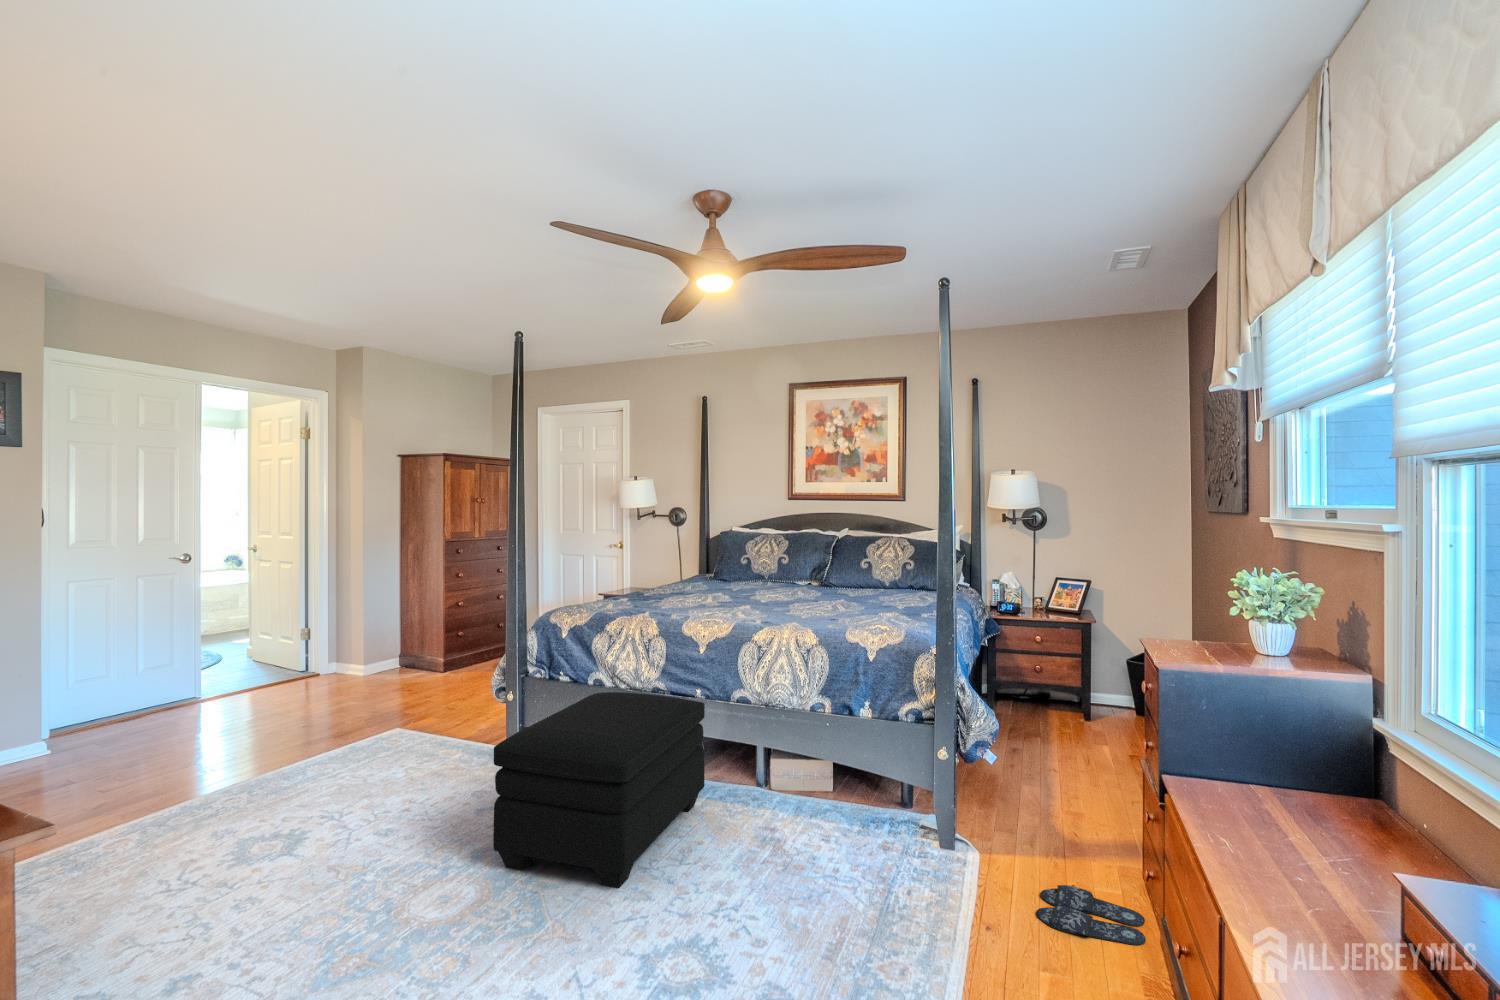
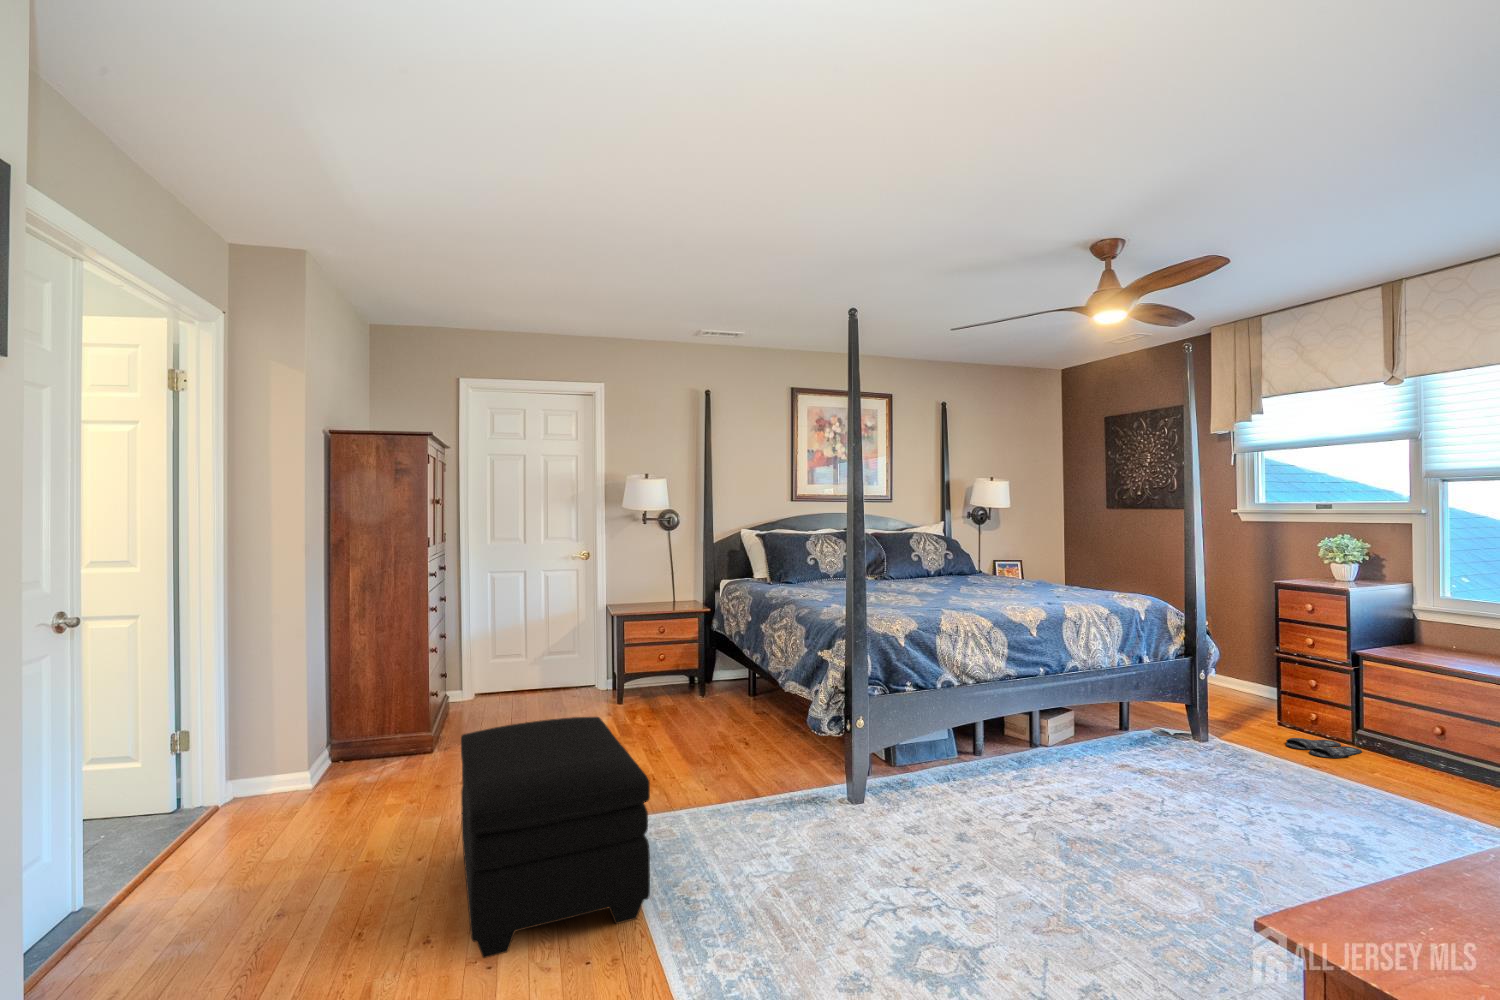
ottoman: present [493,692,705,888] -> present [461,717,650,958]

